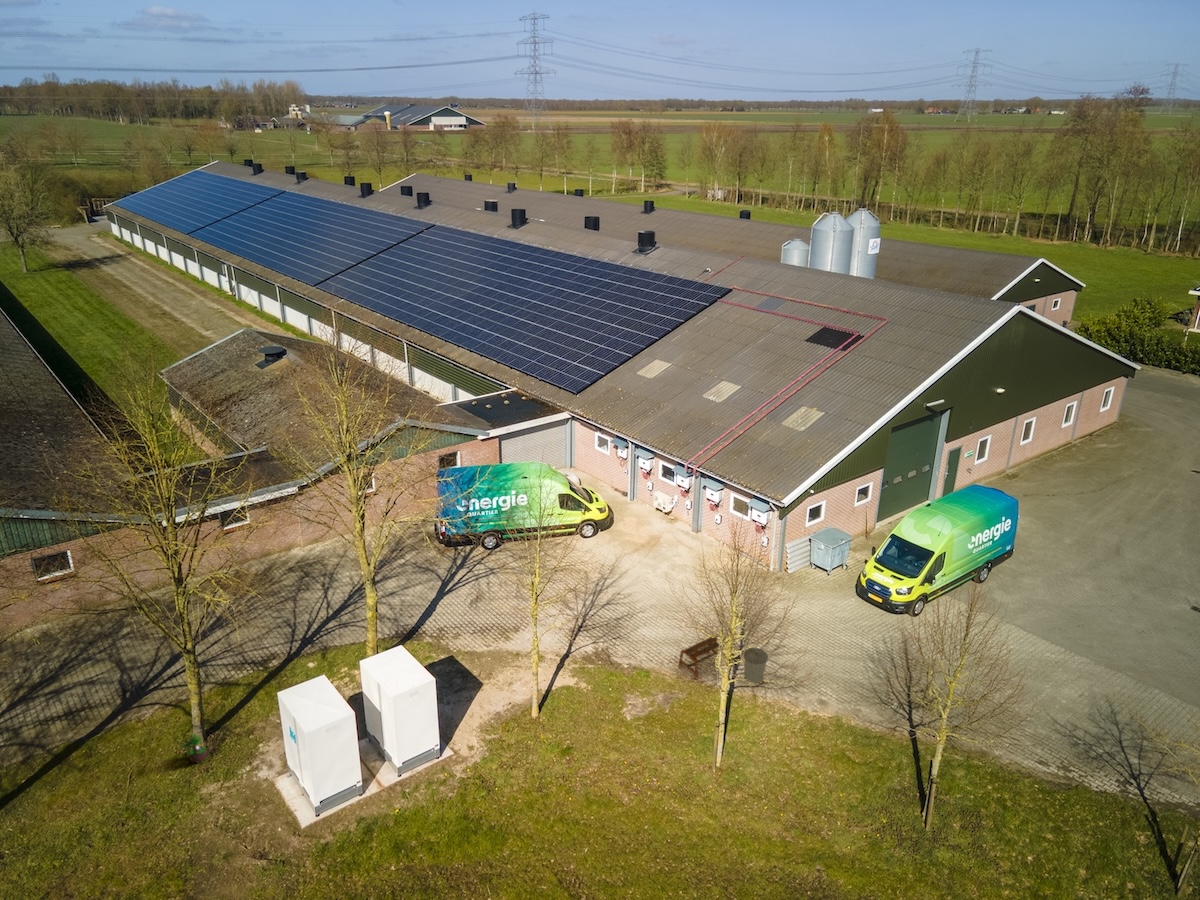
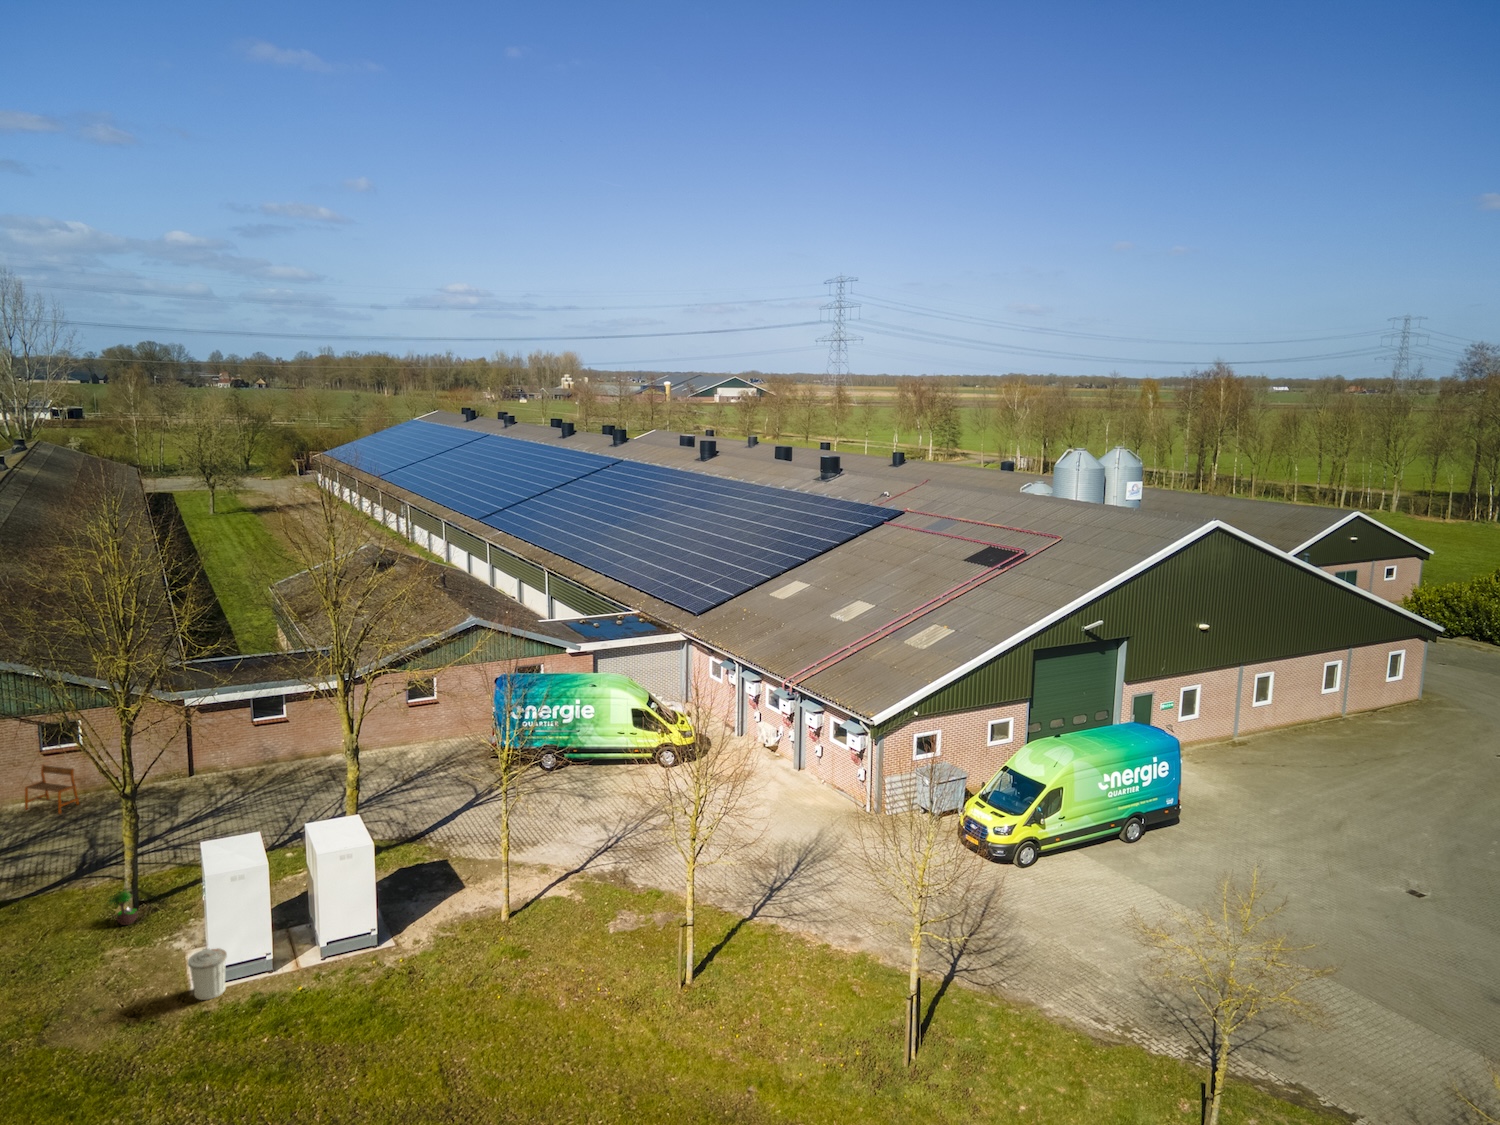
bench: present [679,636,721,678] -> present [25,765,79,814]
trash can: present [743,648,768,683] -> present [188,948,227,1000]

